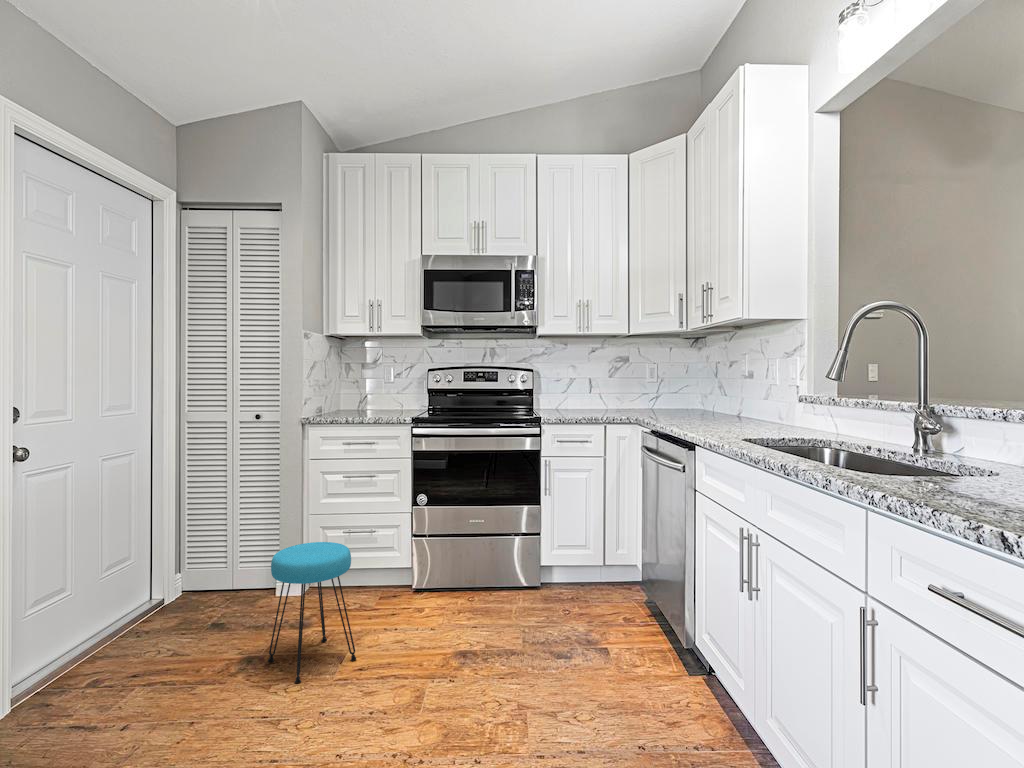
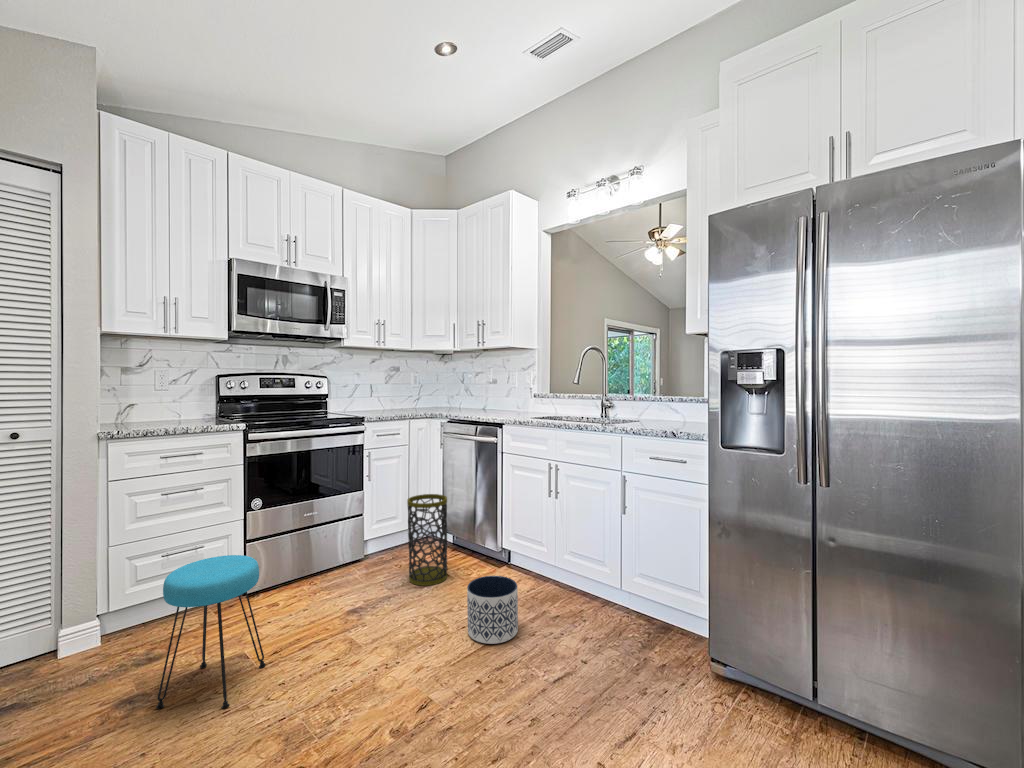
trash can: none [554,523,605,642] -> present [407,494,447,586]
planter: none [536,648,606,747] -> present [467,576,518,644]

